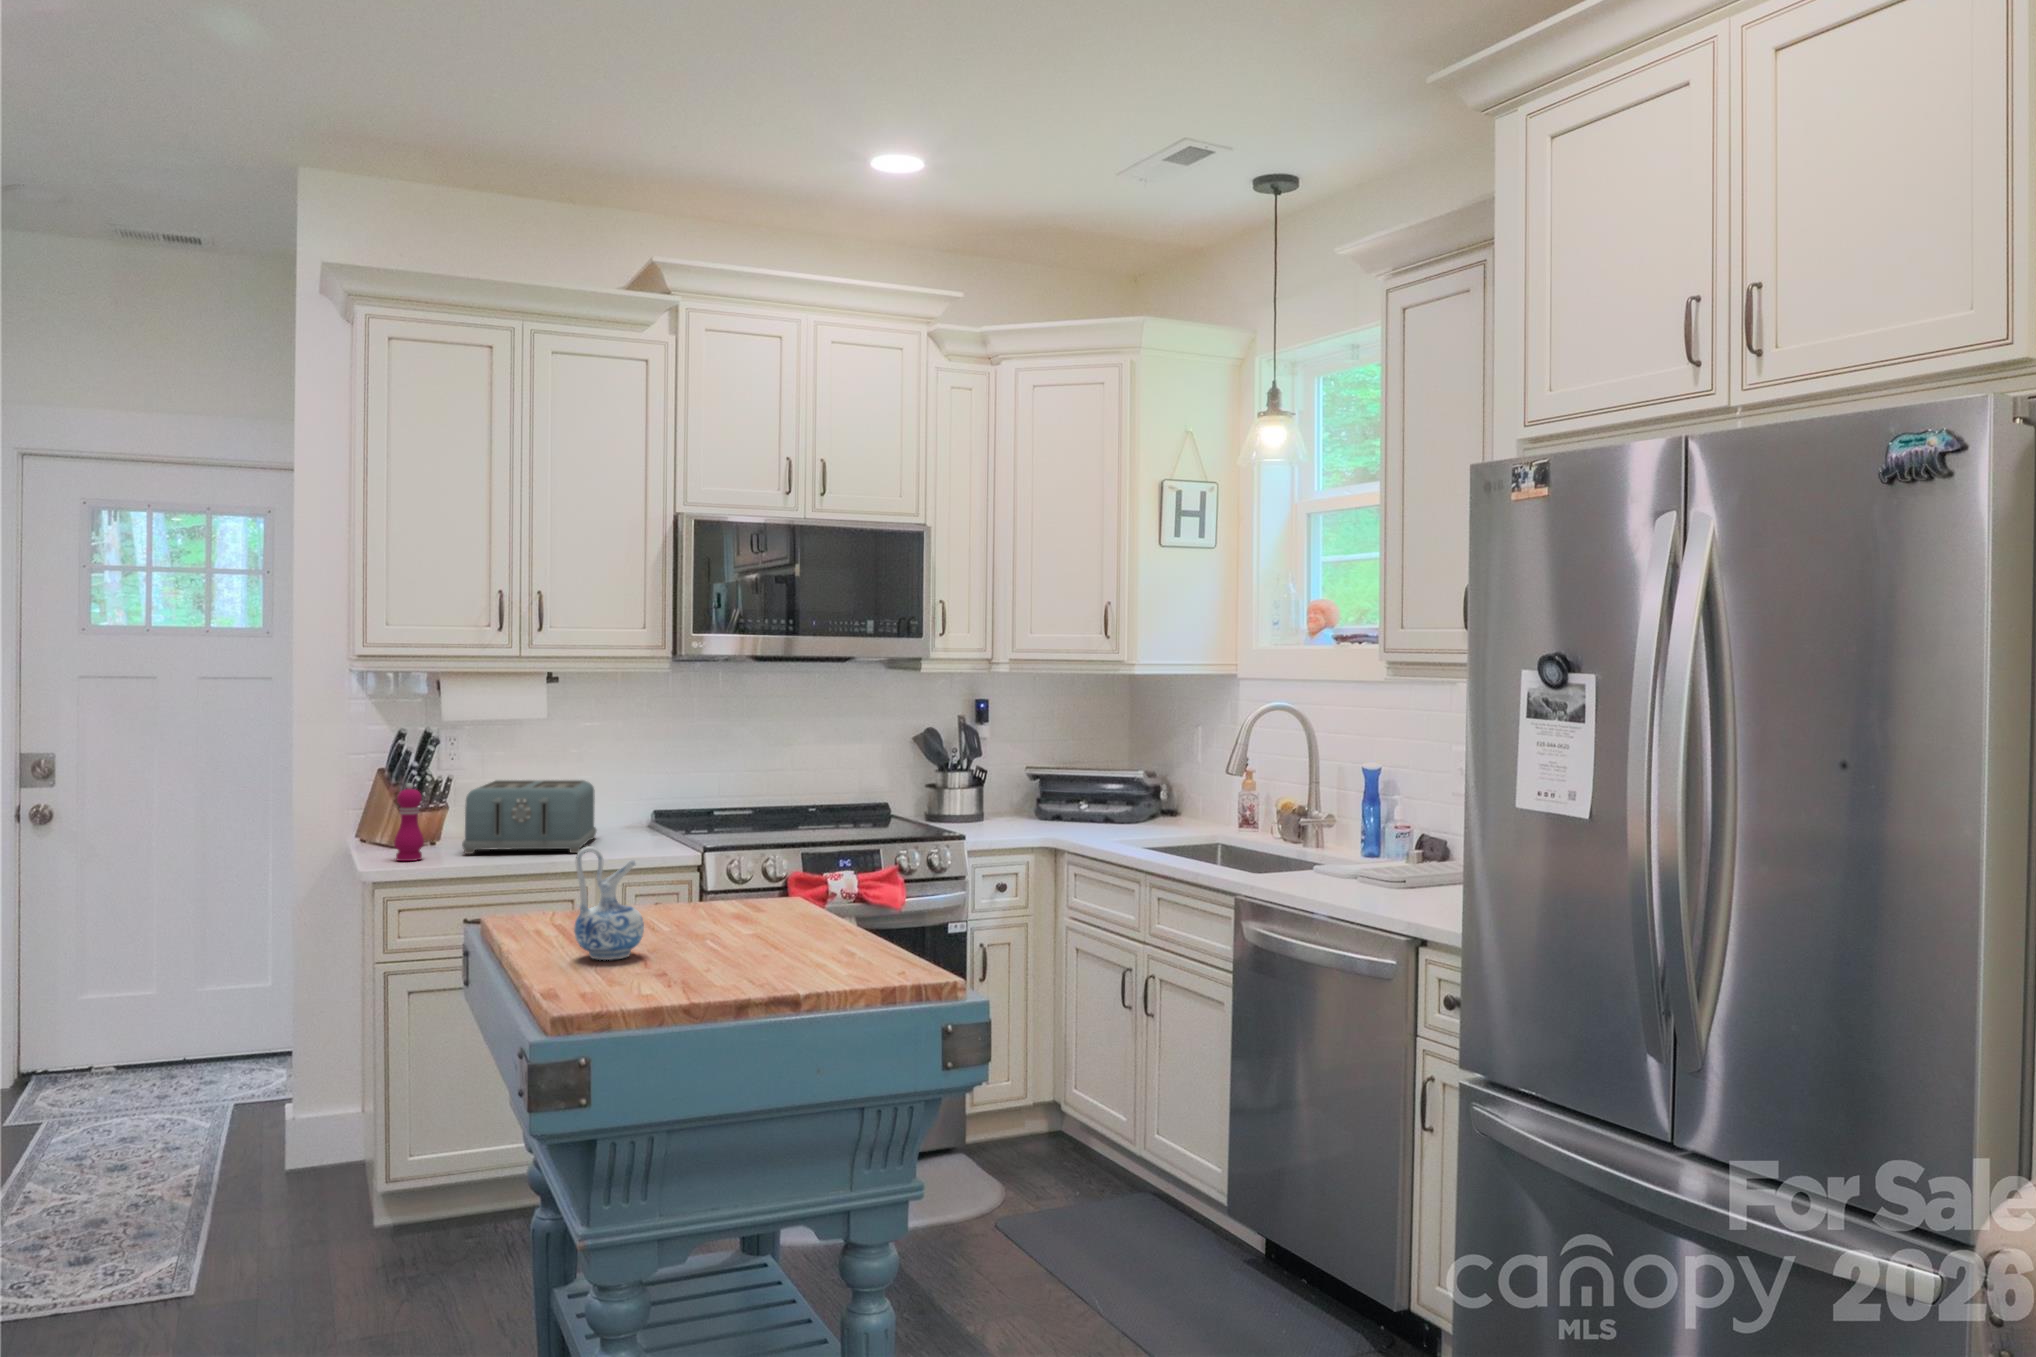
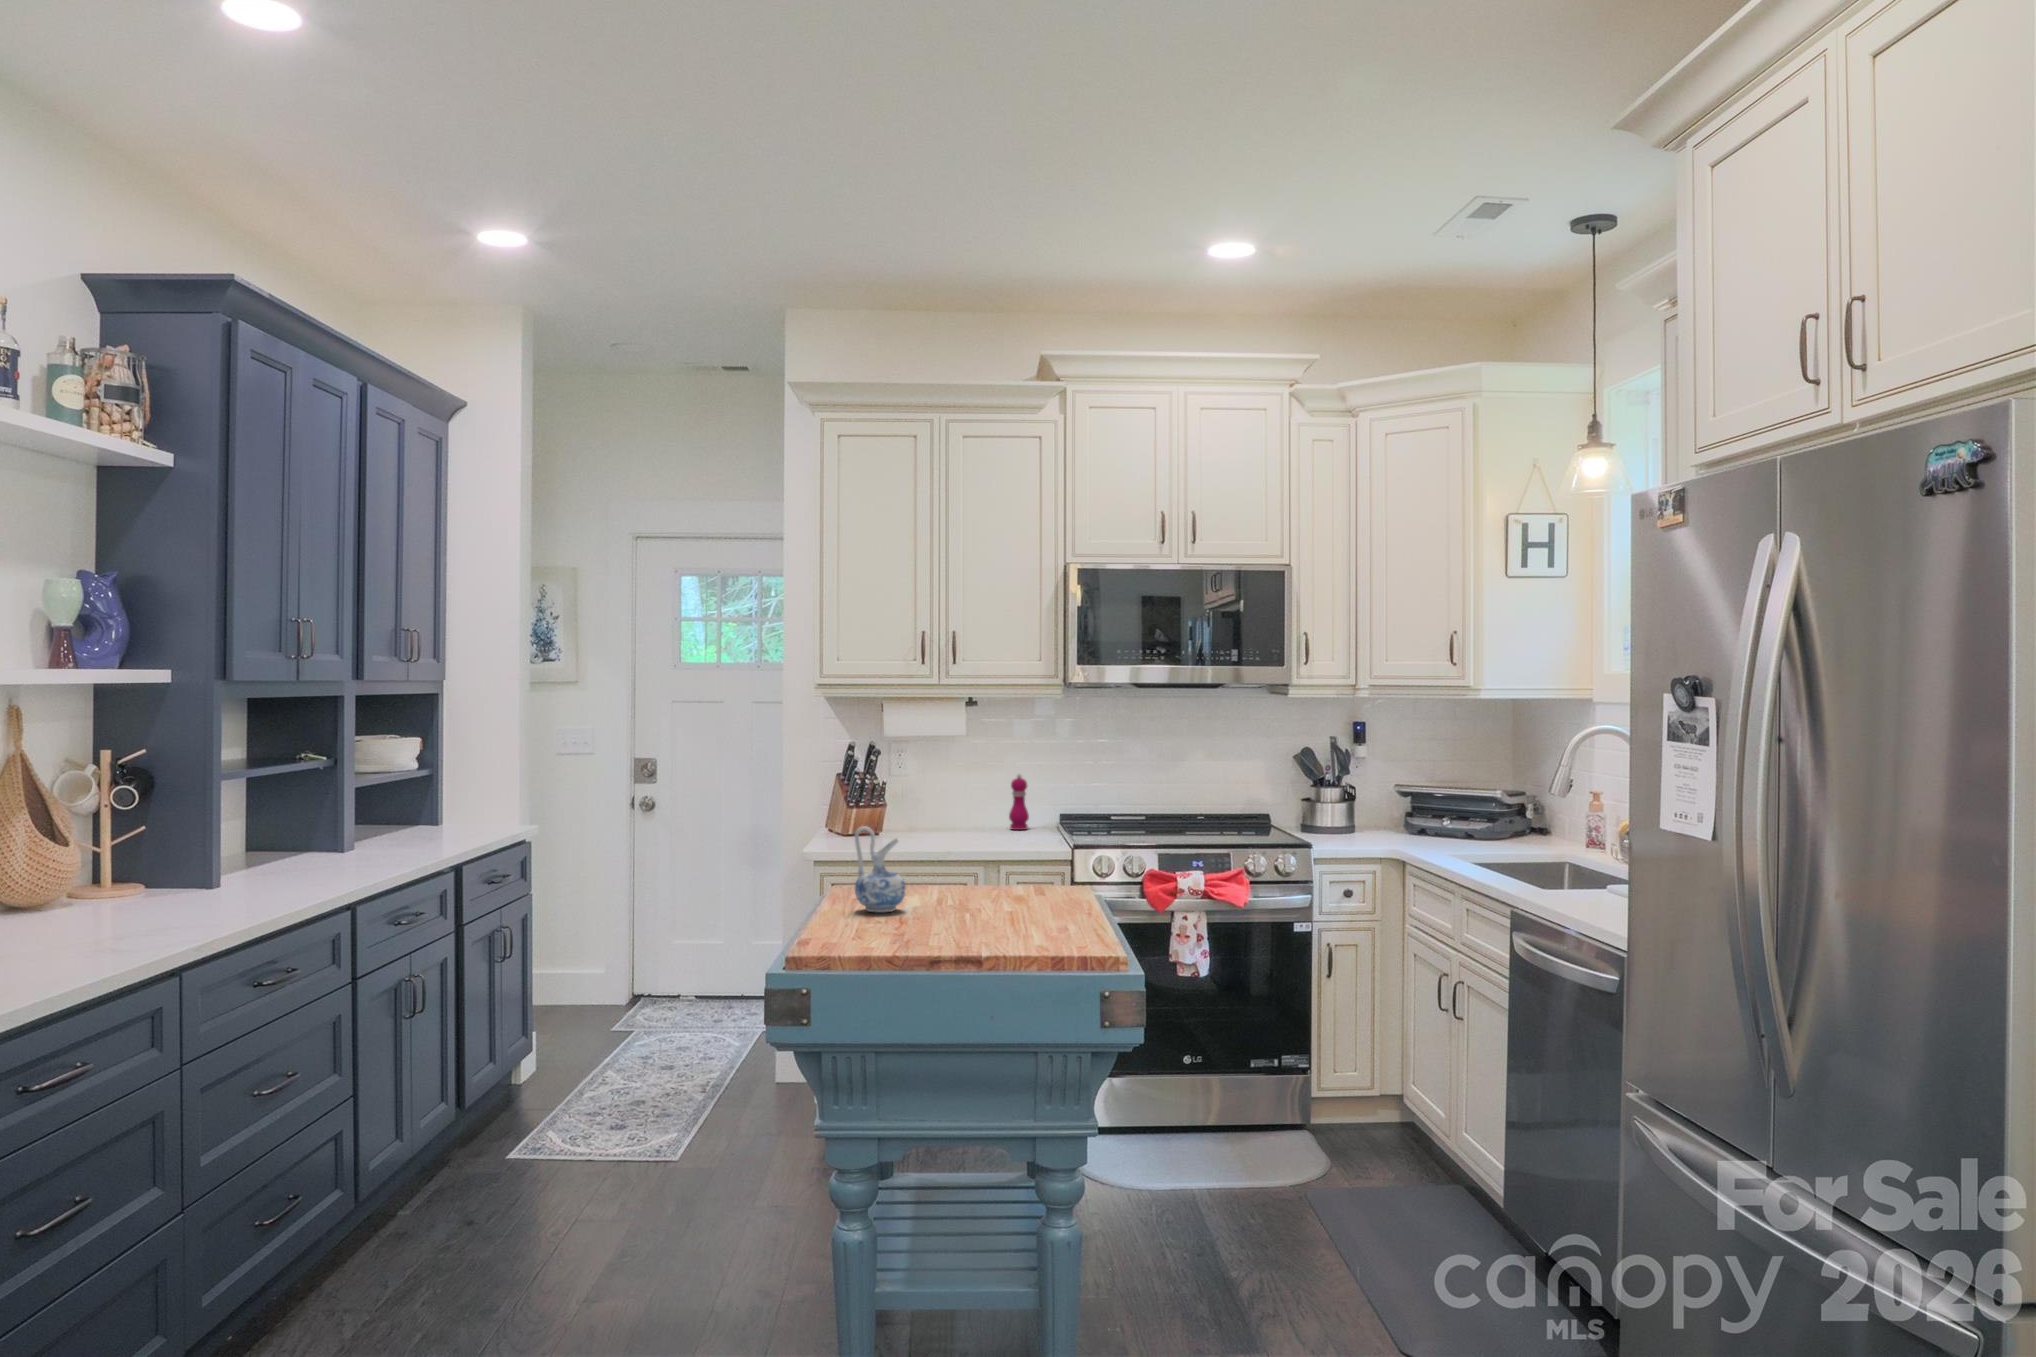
toaster: present [462,780,597,854] -> none [888,785,1001,845]
pepper mill: present [394,783,424,861] -> present [1009,774,1029,830]

